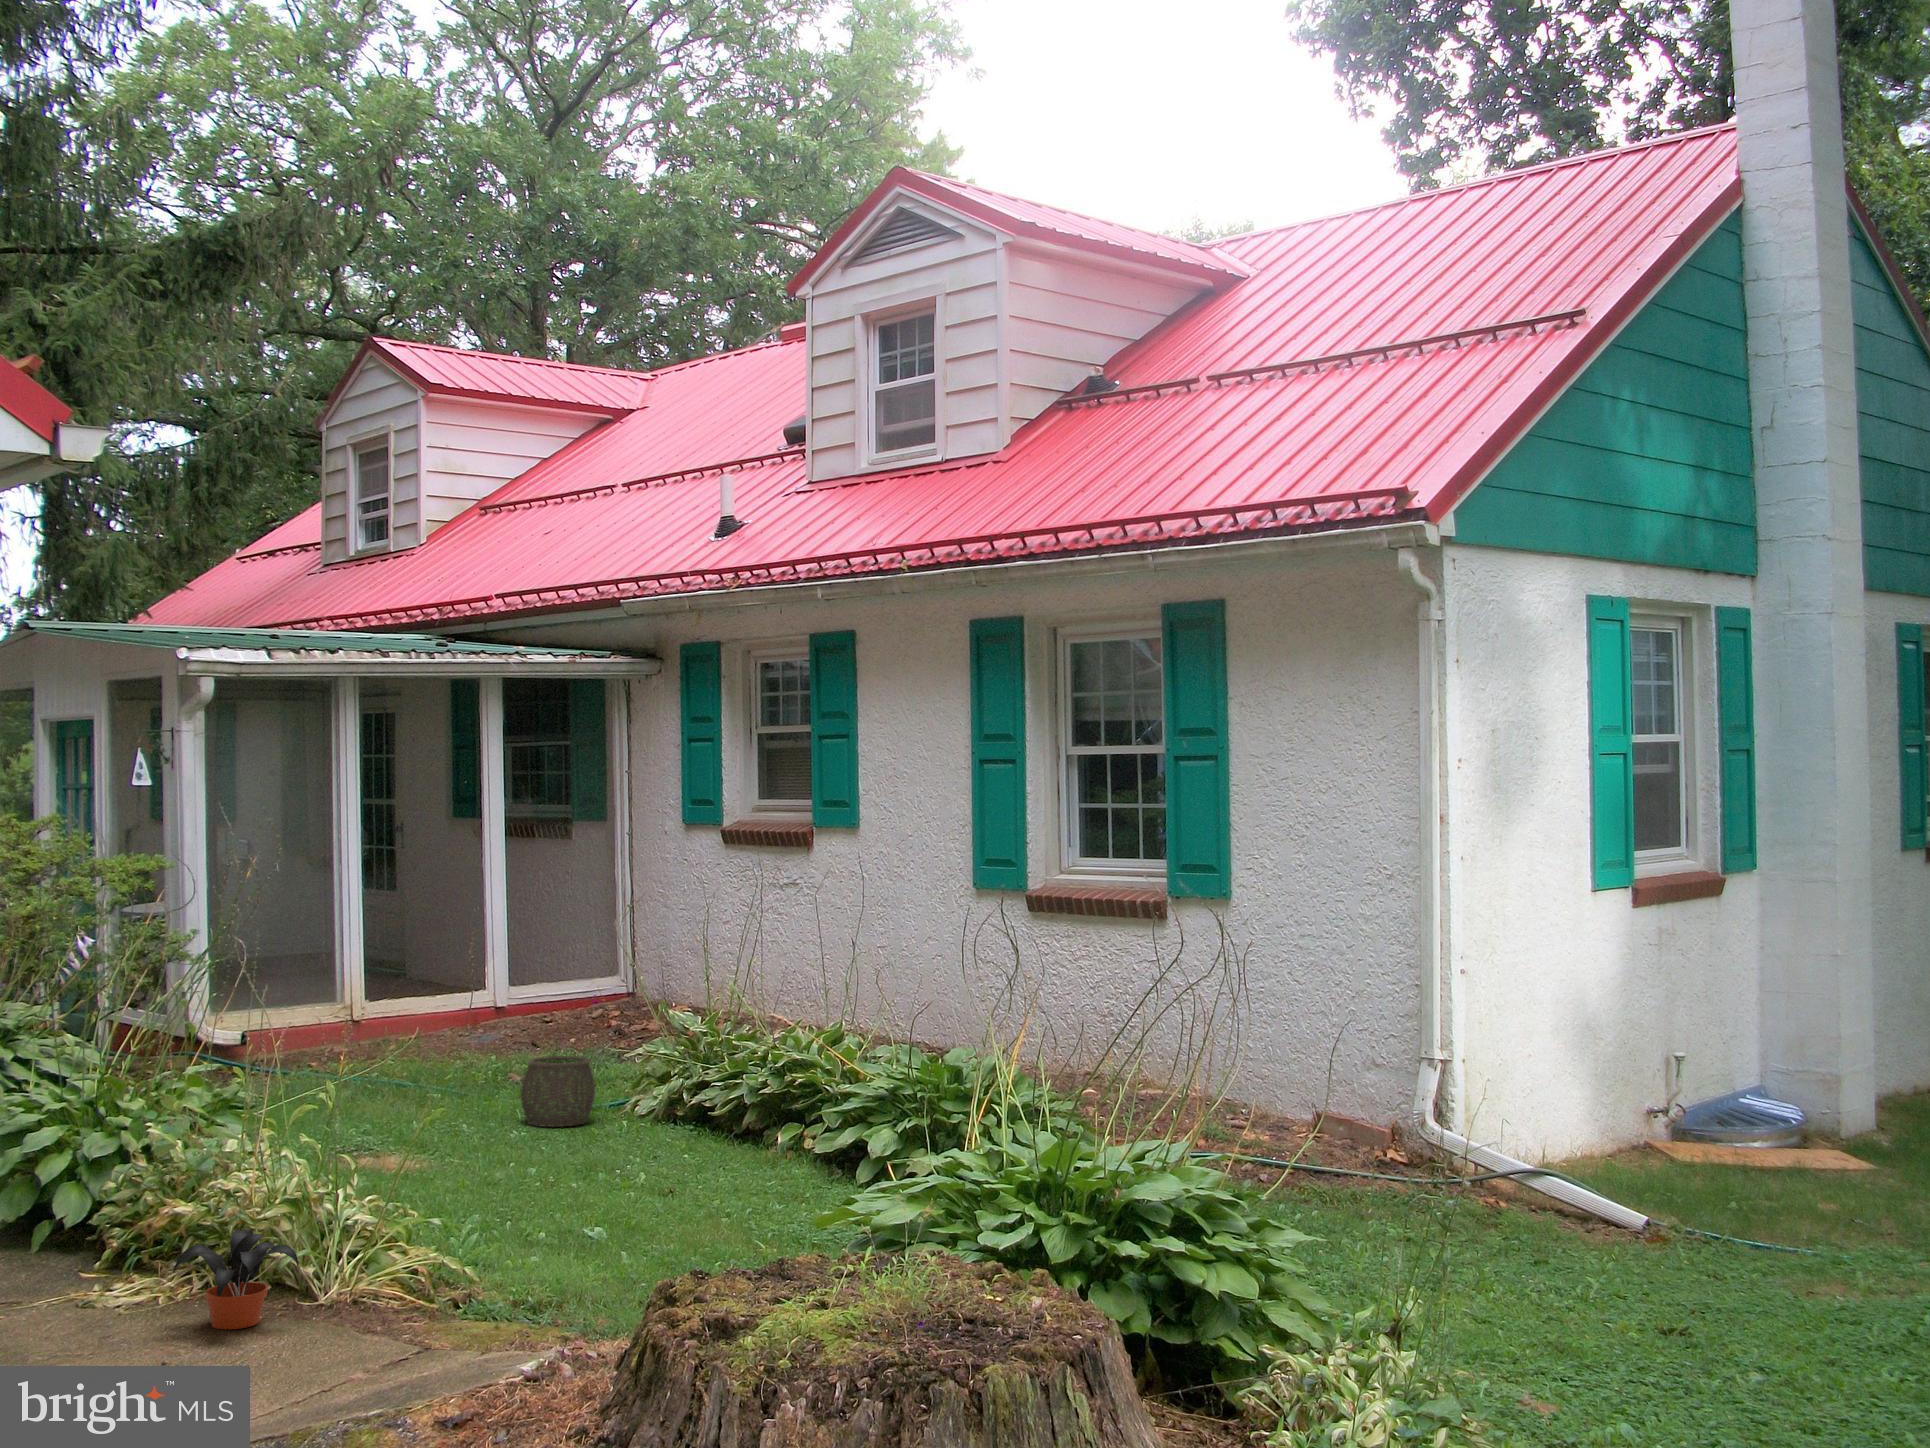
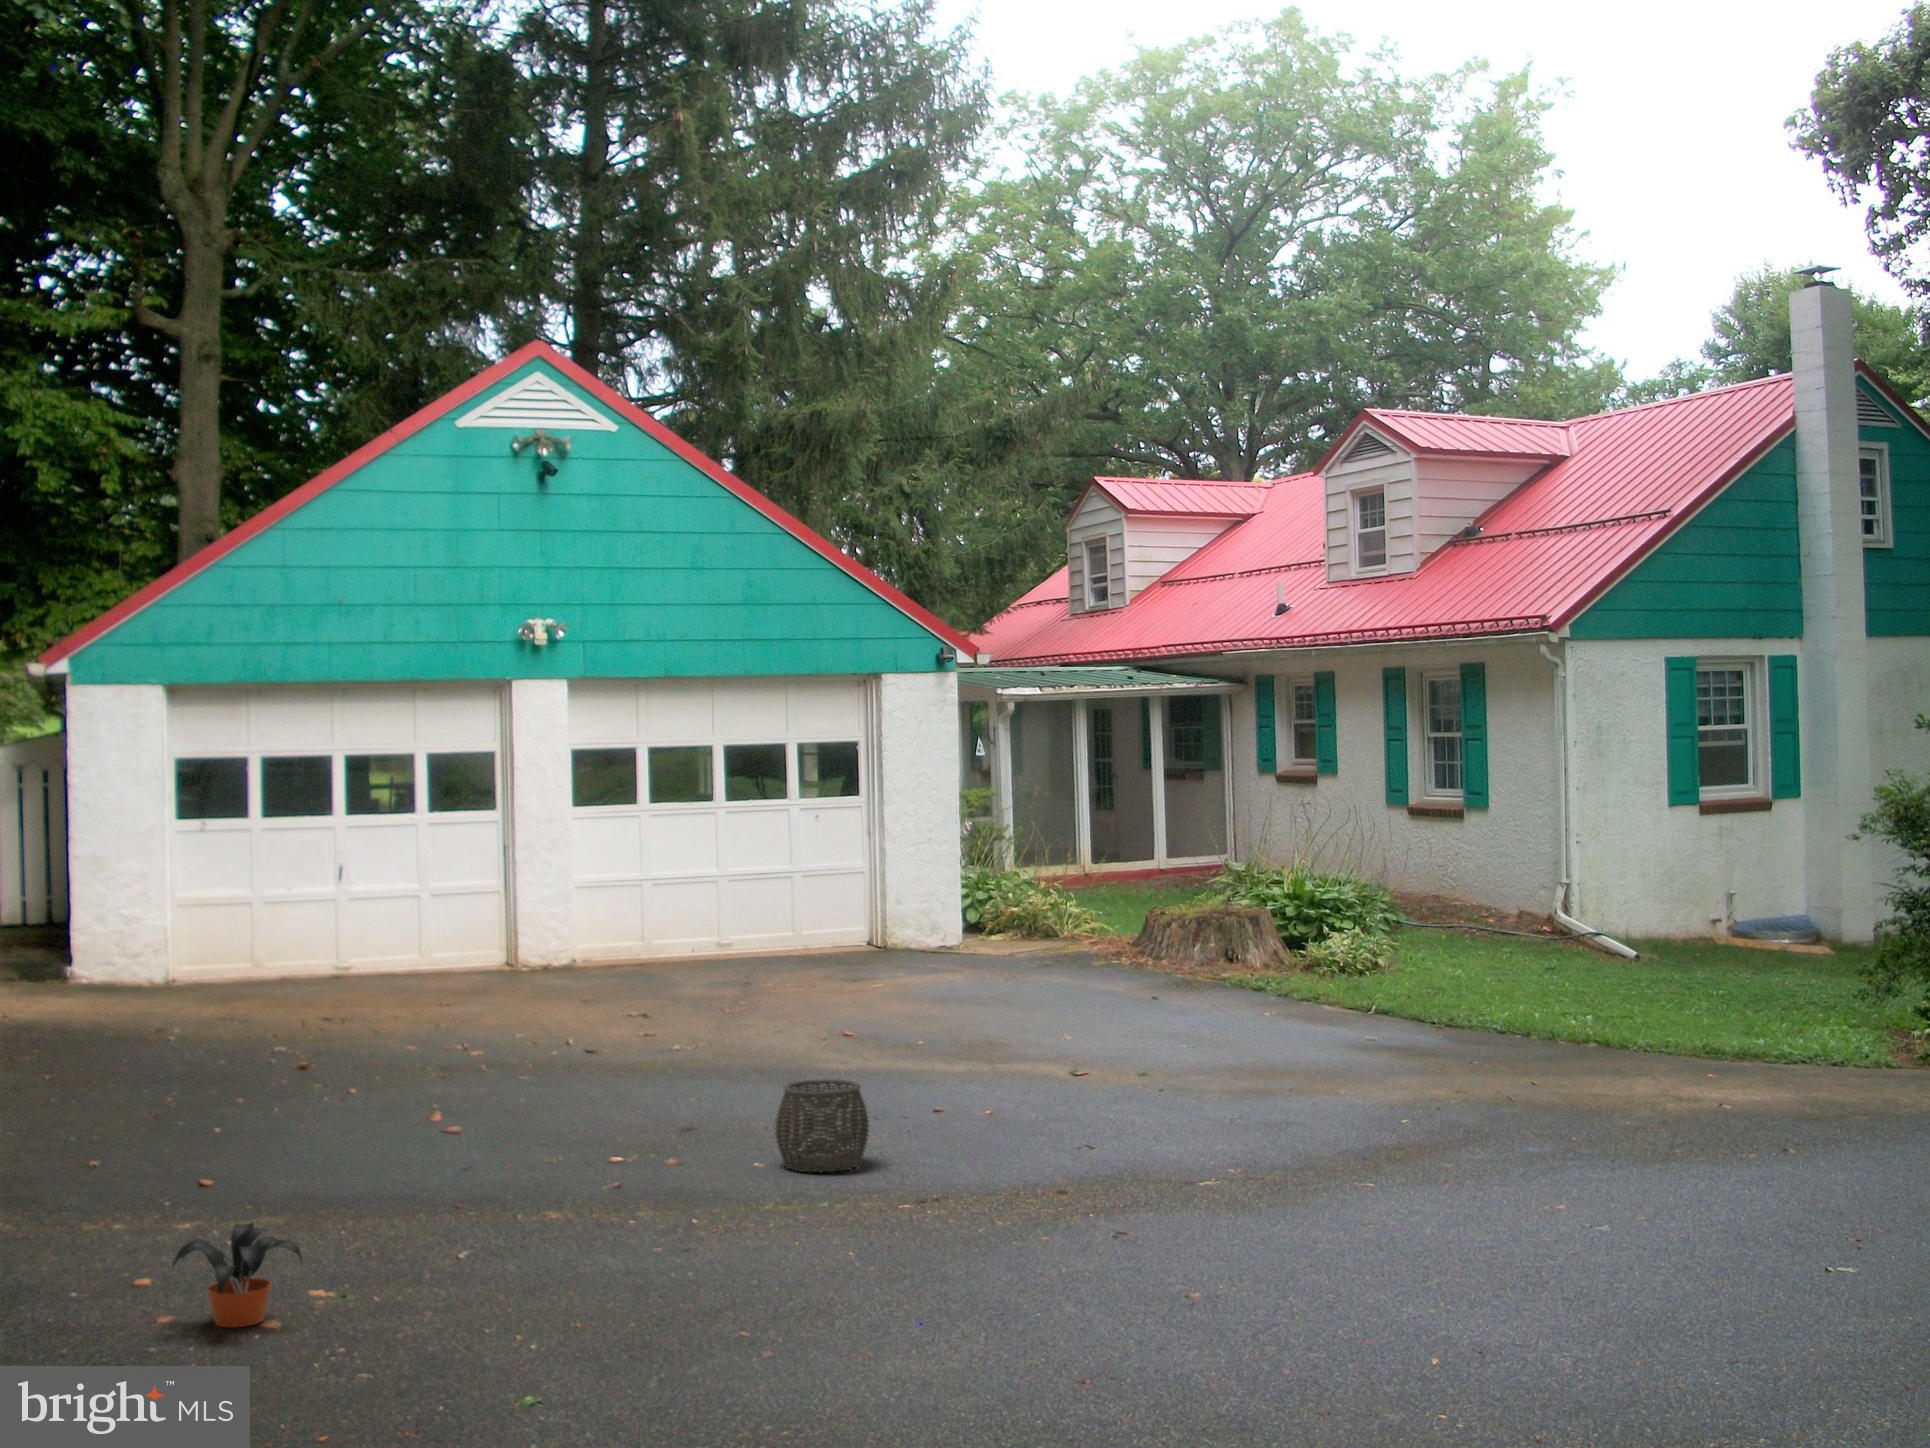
woven basket: present [521,1056,595,1127] -> present [775,1079,869,1173]

